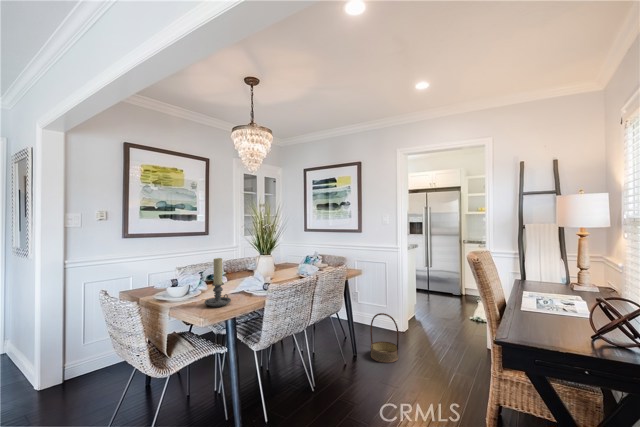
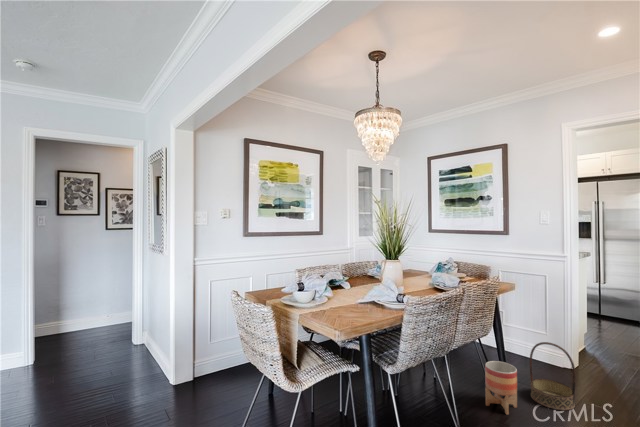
candle holder: present [204,258,231,307] -> none [336,262,365,319]
planter: none [337,332,360,372] -> present [485,361,517,415]

